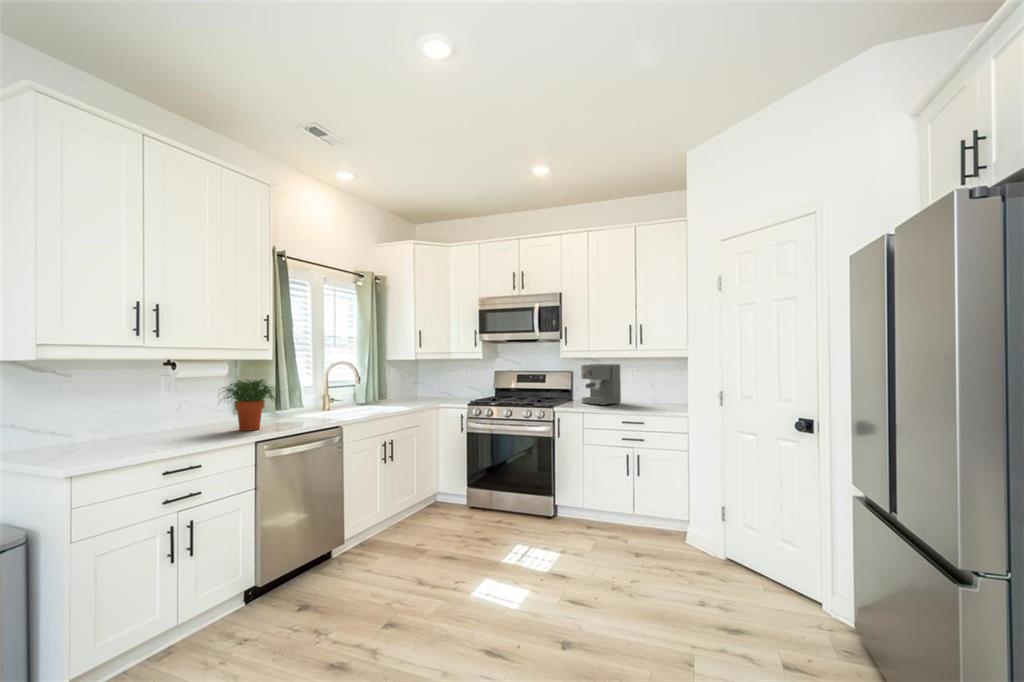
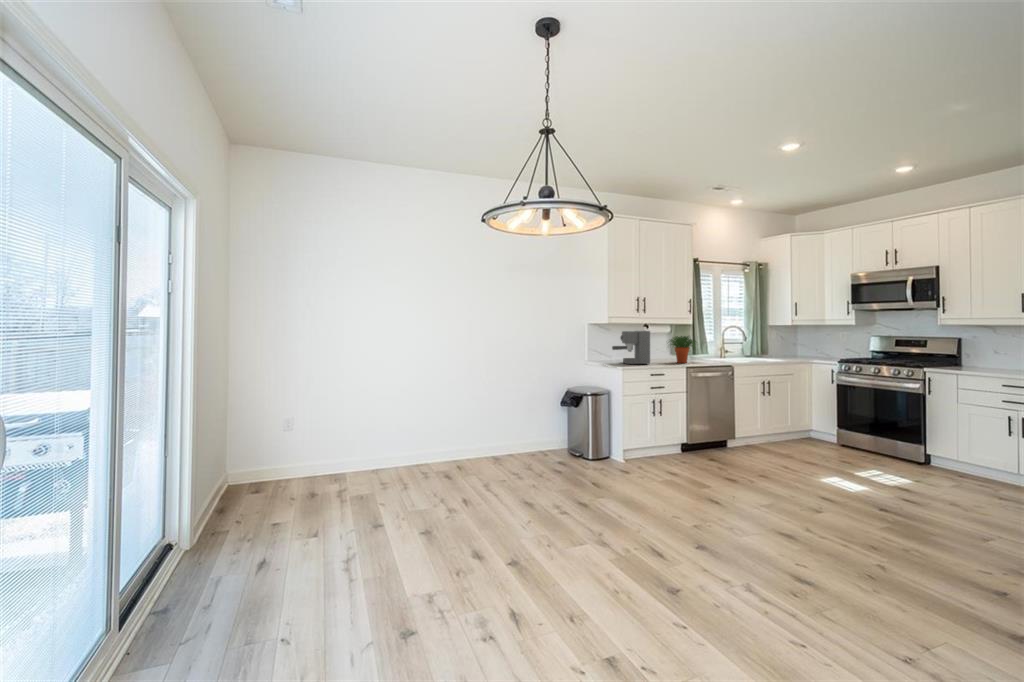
coffee maker: present [581,364,621,405] -> present [612,331,650,364]

